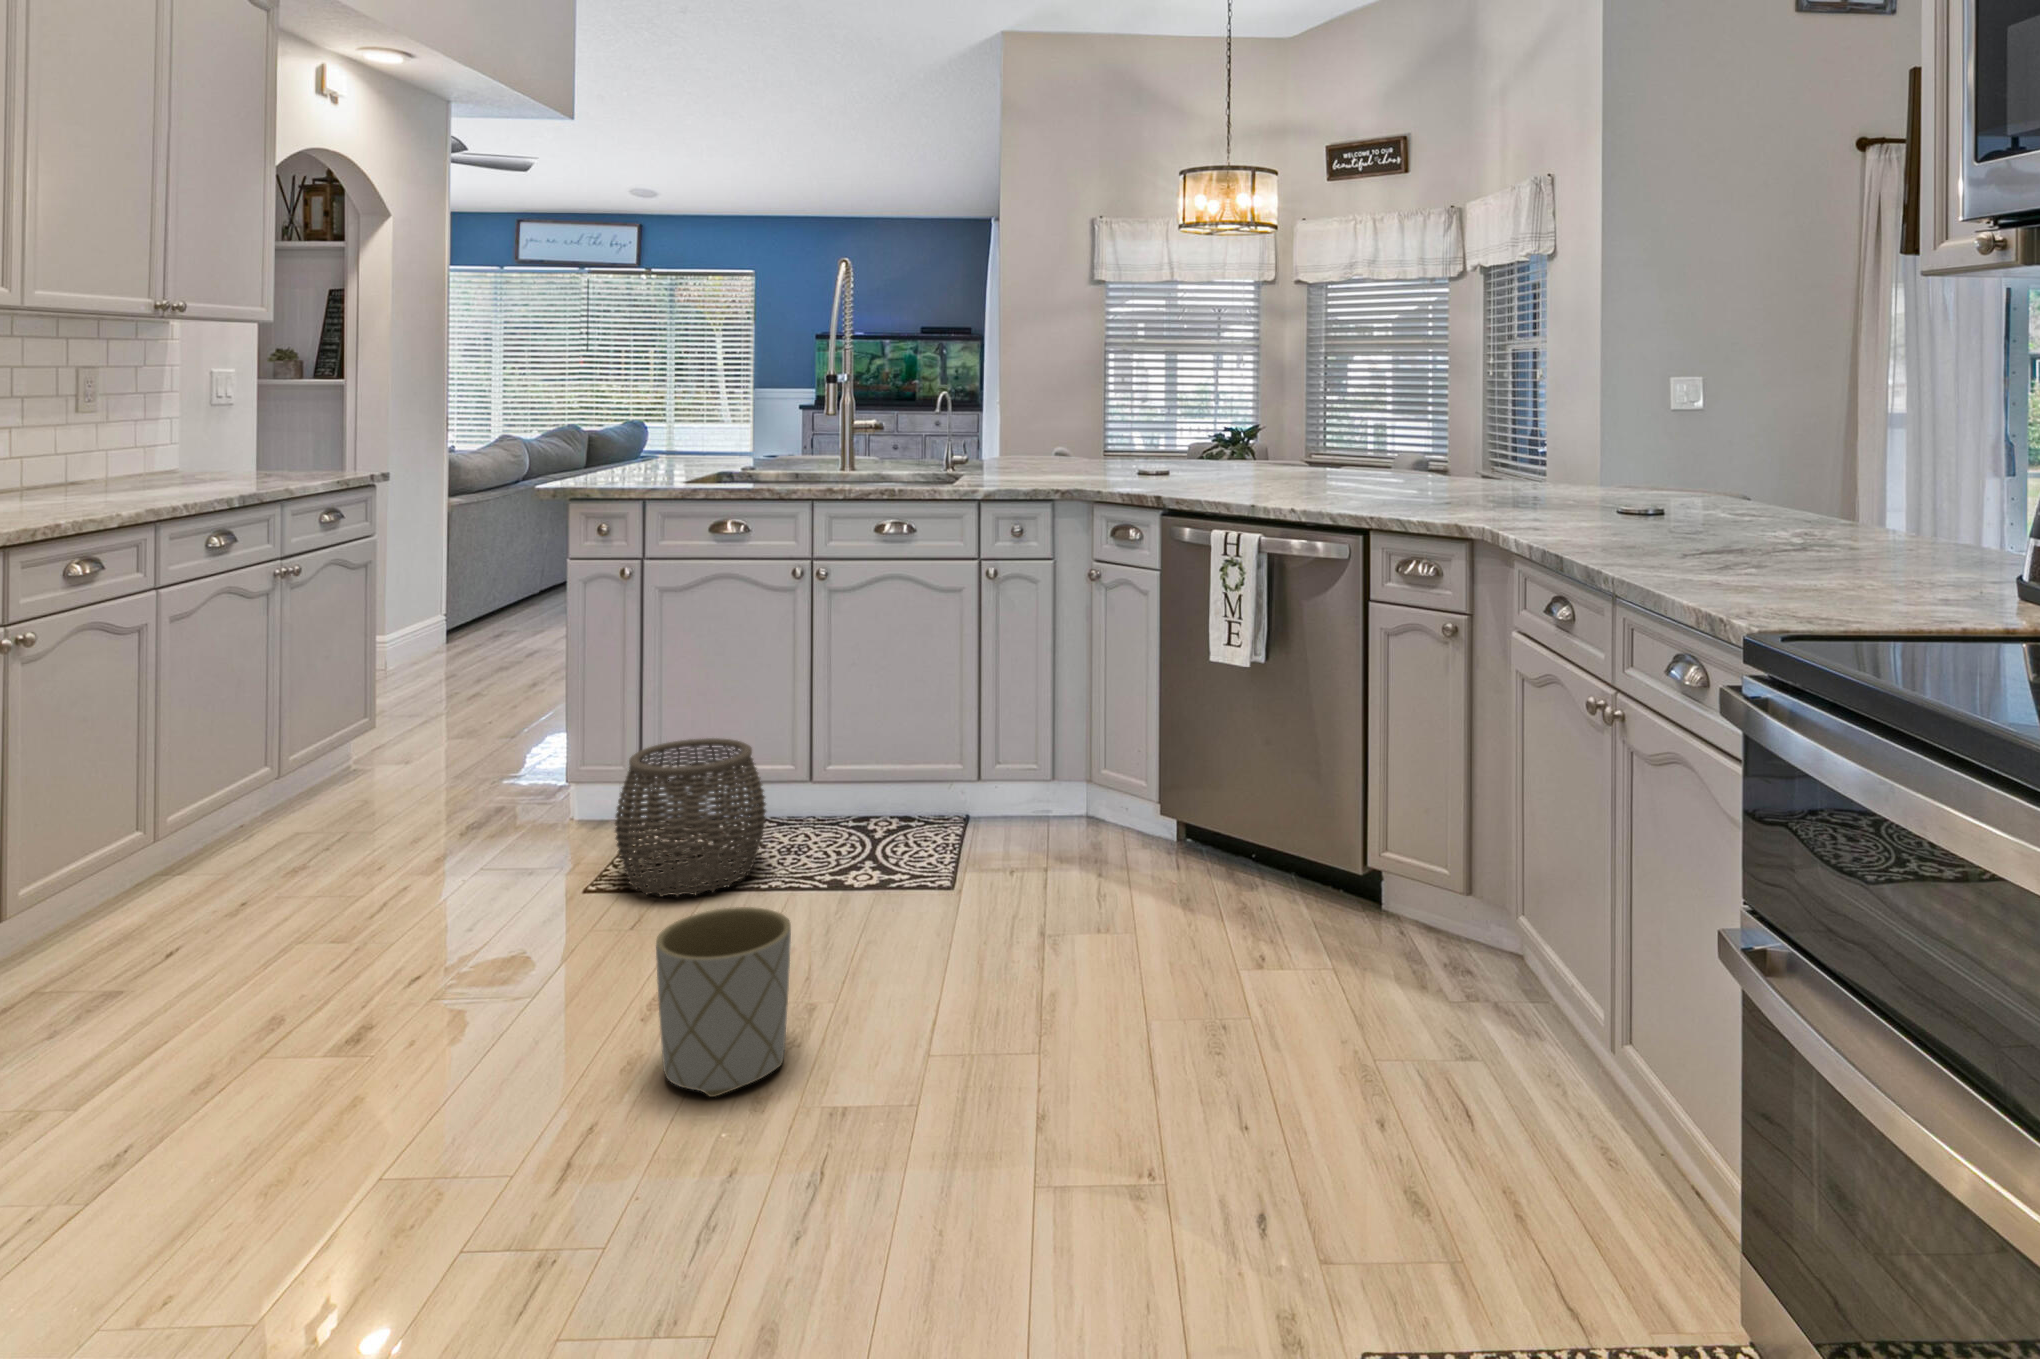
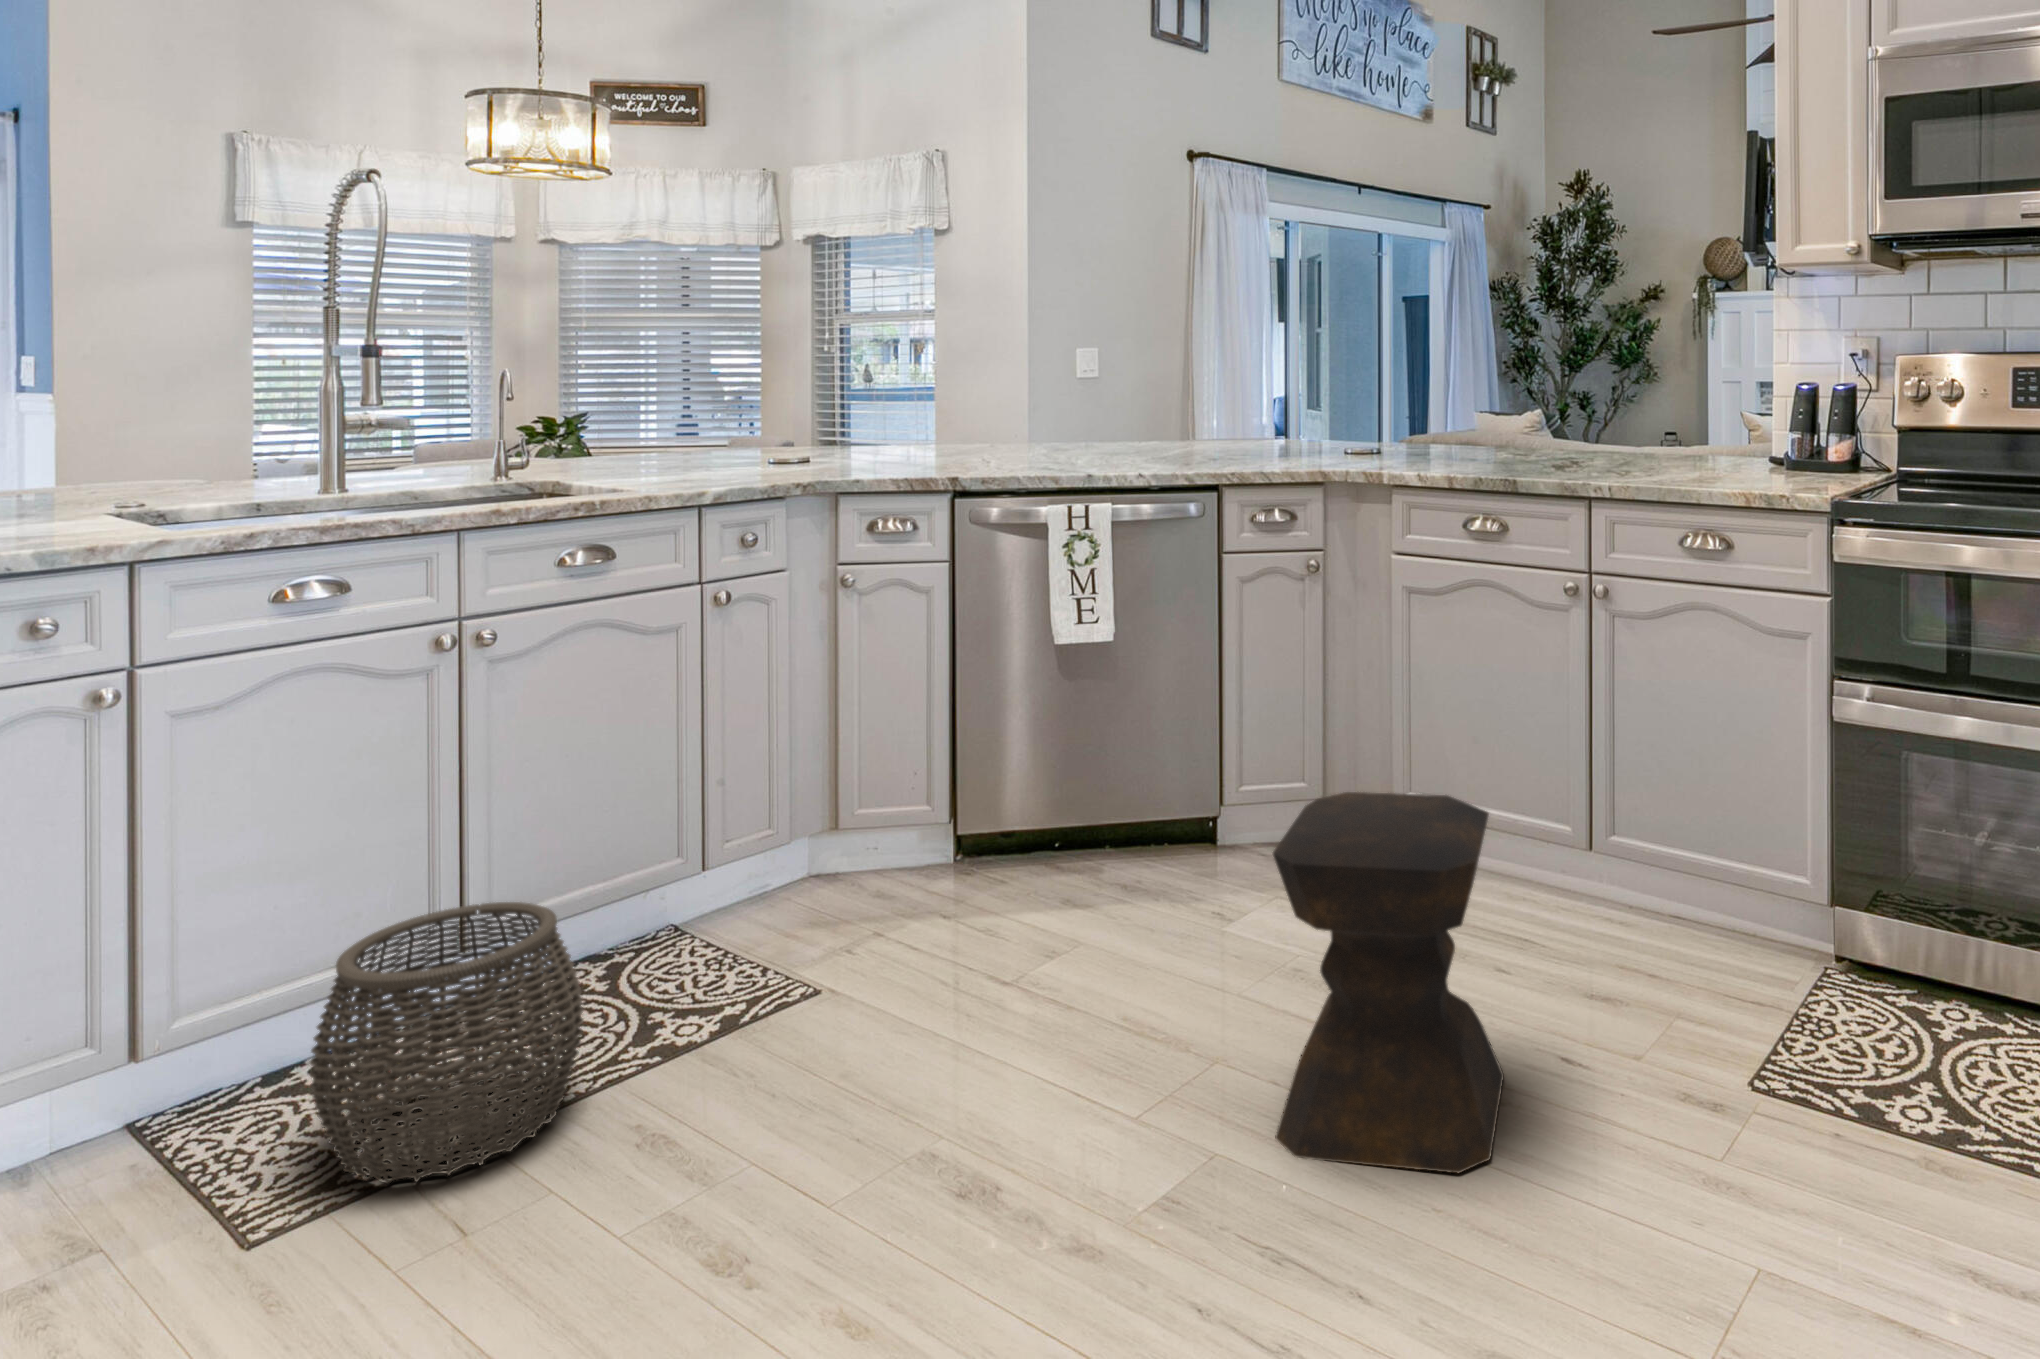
stool: none [853,845,1102,1267] -> present [1273,792,1504,1173]
planter: present [656,907,791,1097] -> none [941,993,1107,1239]

